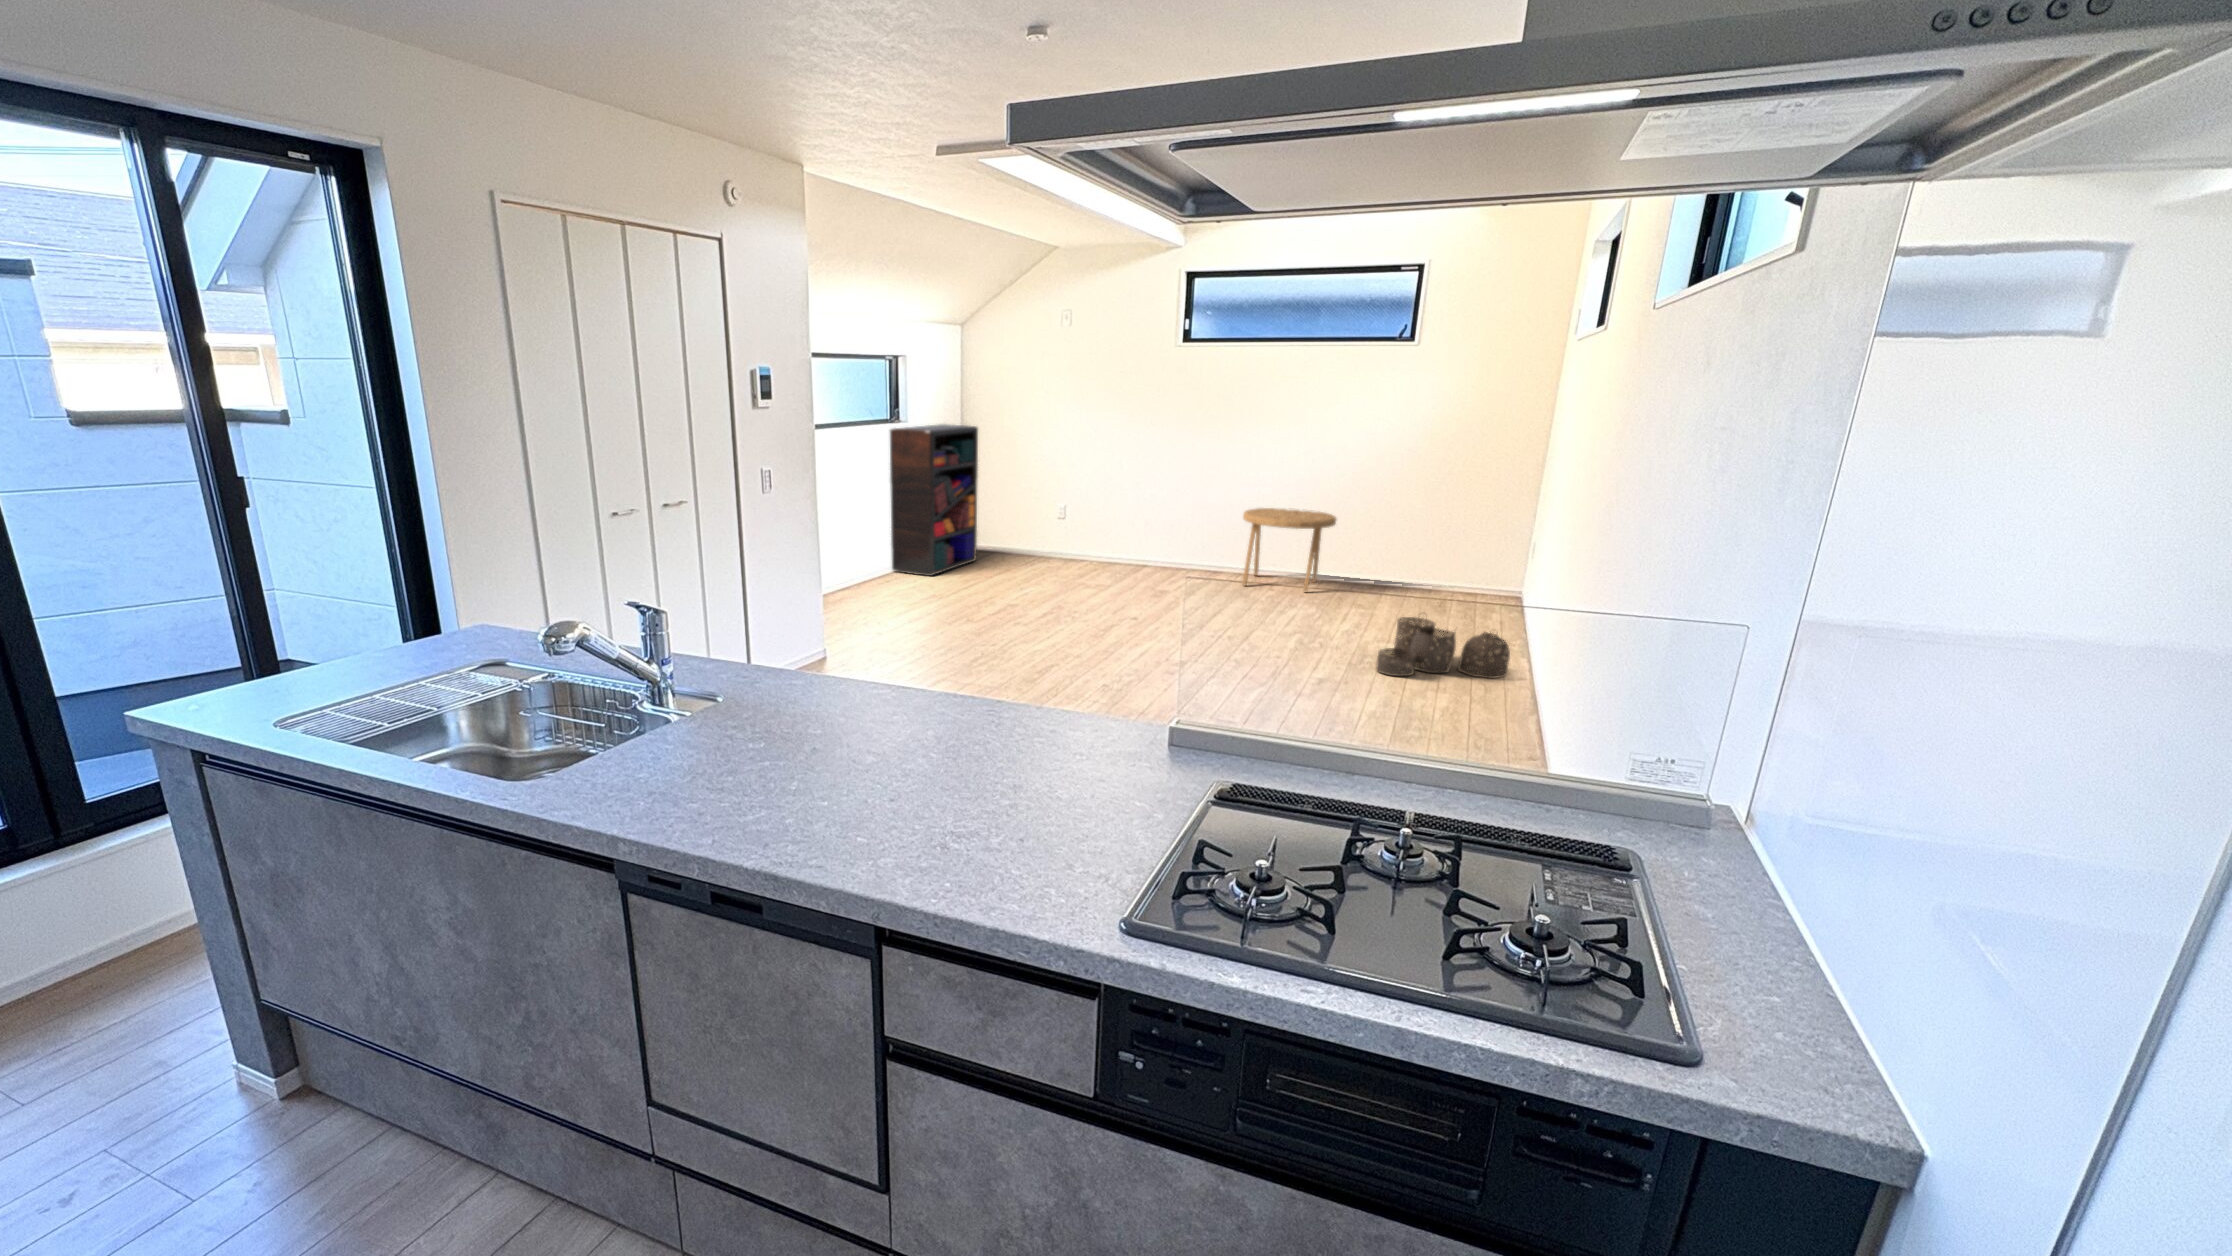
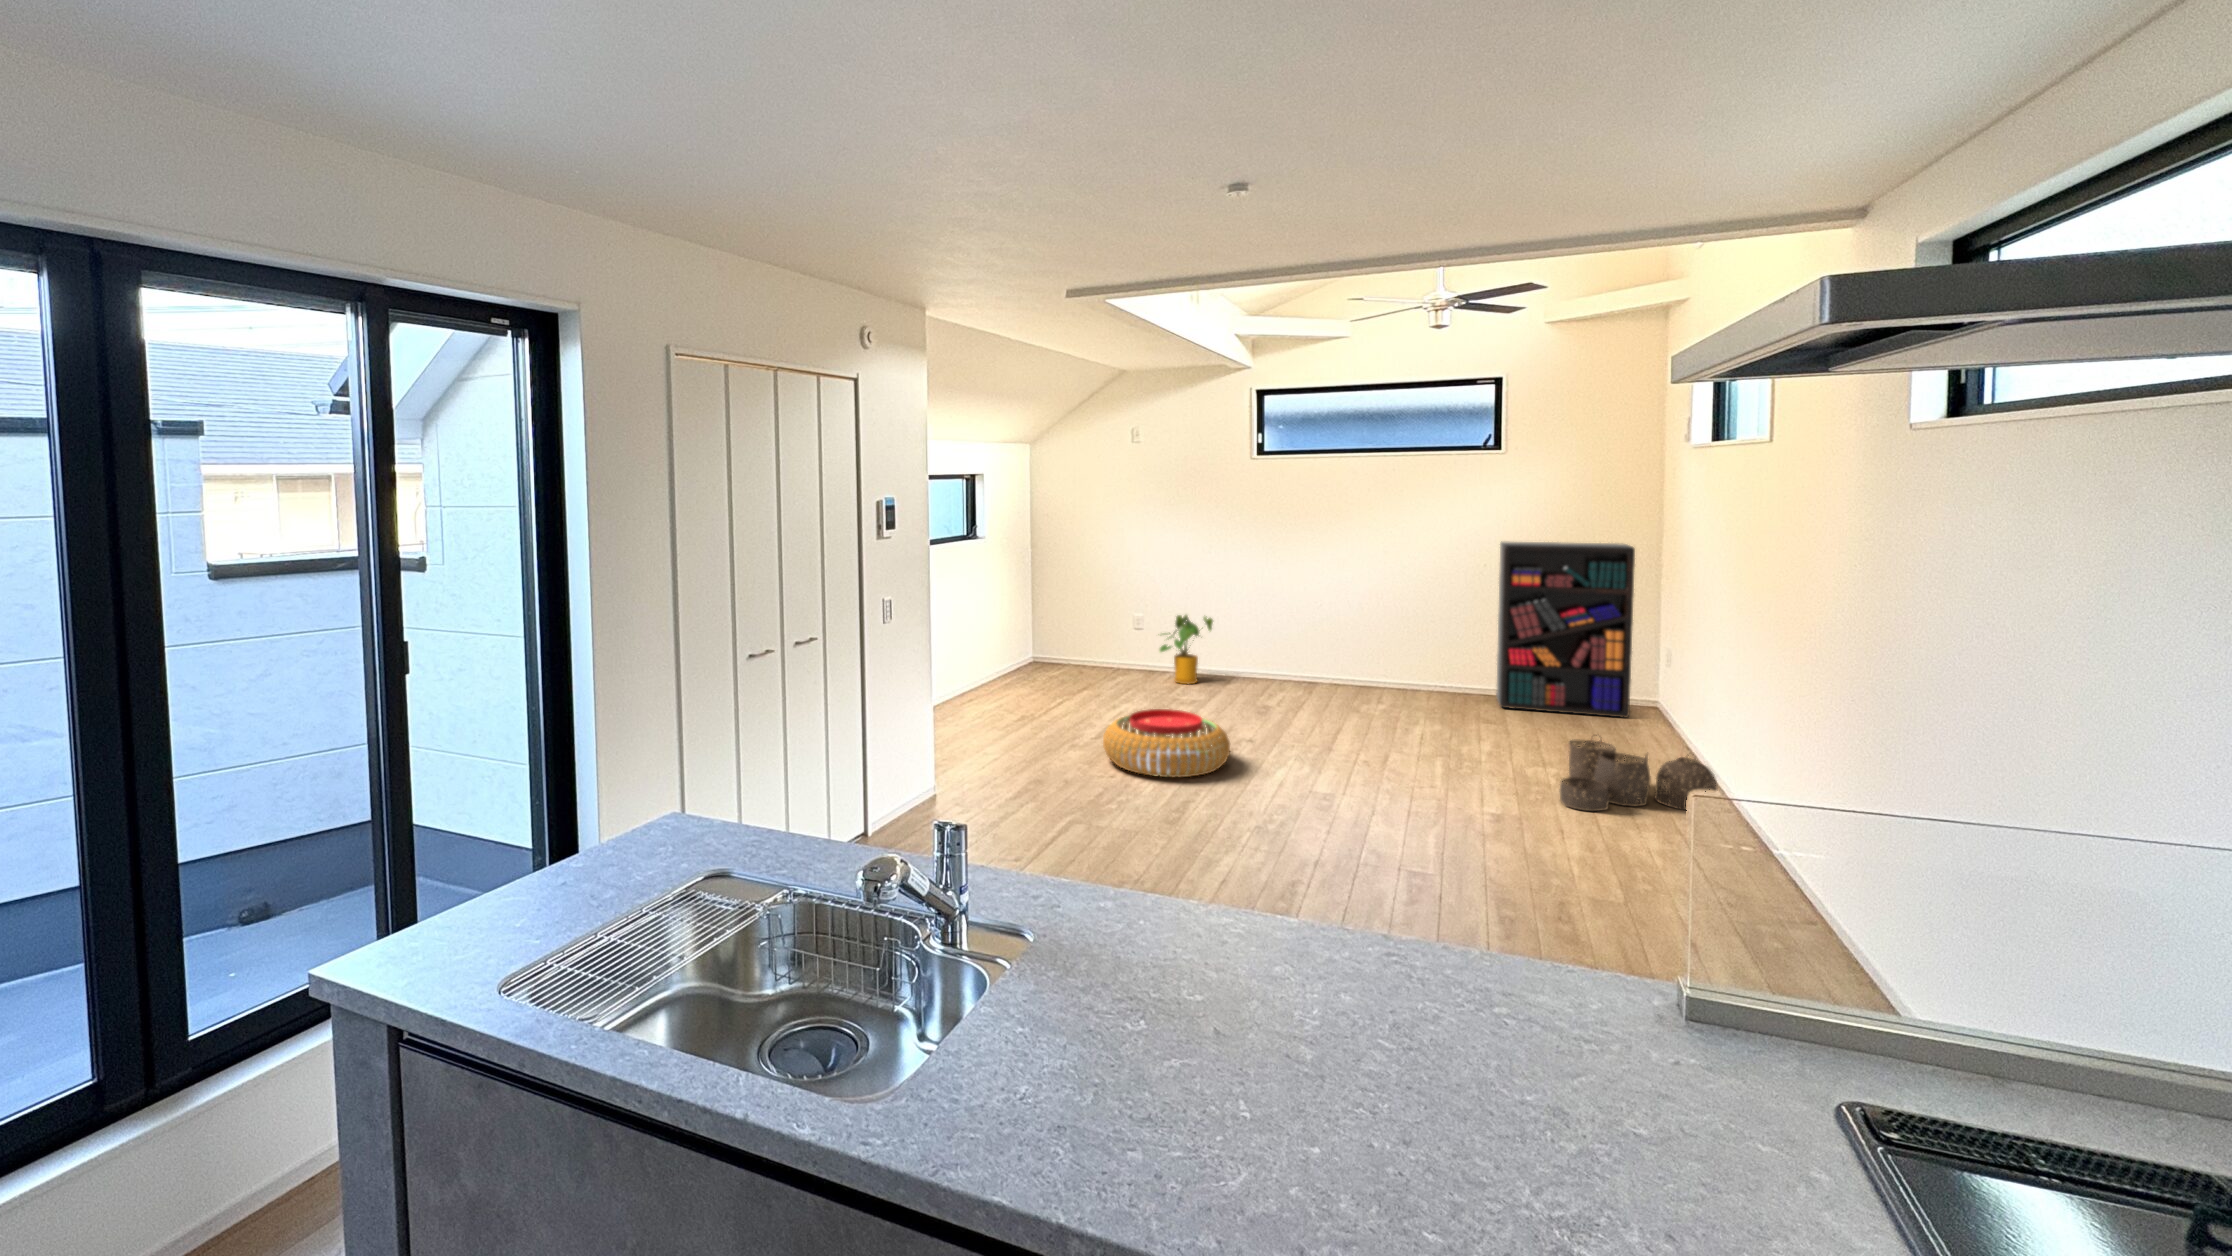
bookshelf: present [890,424,978,576] -> present [1496,542,1635,718]
house plant: none [1072,502,1129,568] -> present [1160,615,1213,684]
side table: present [1242,508,1336,592] -> none [1344,617,1449,708]
pouf: none [993,585,1106,644] -> present [1103,709,1230,777]

